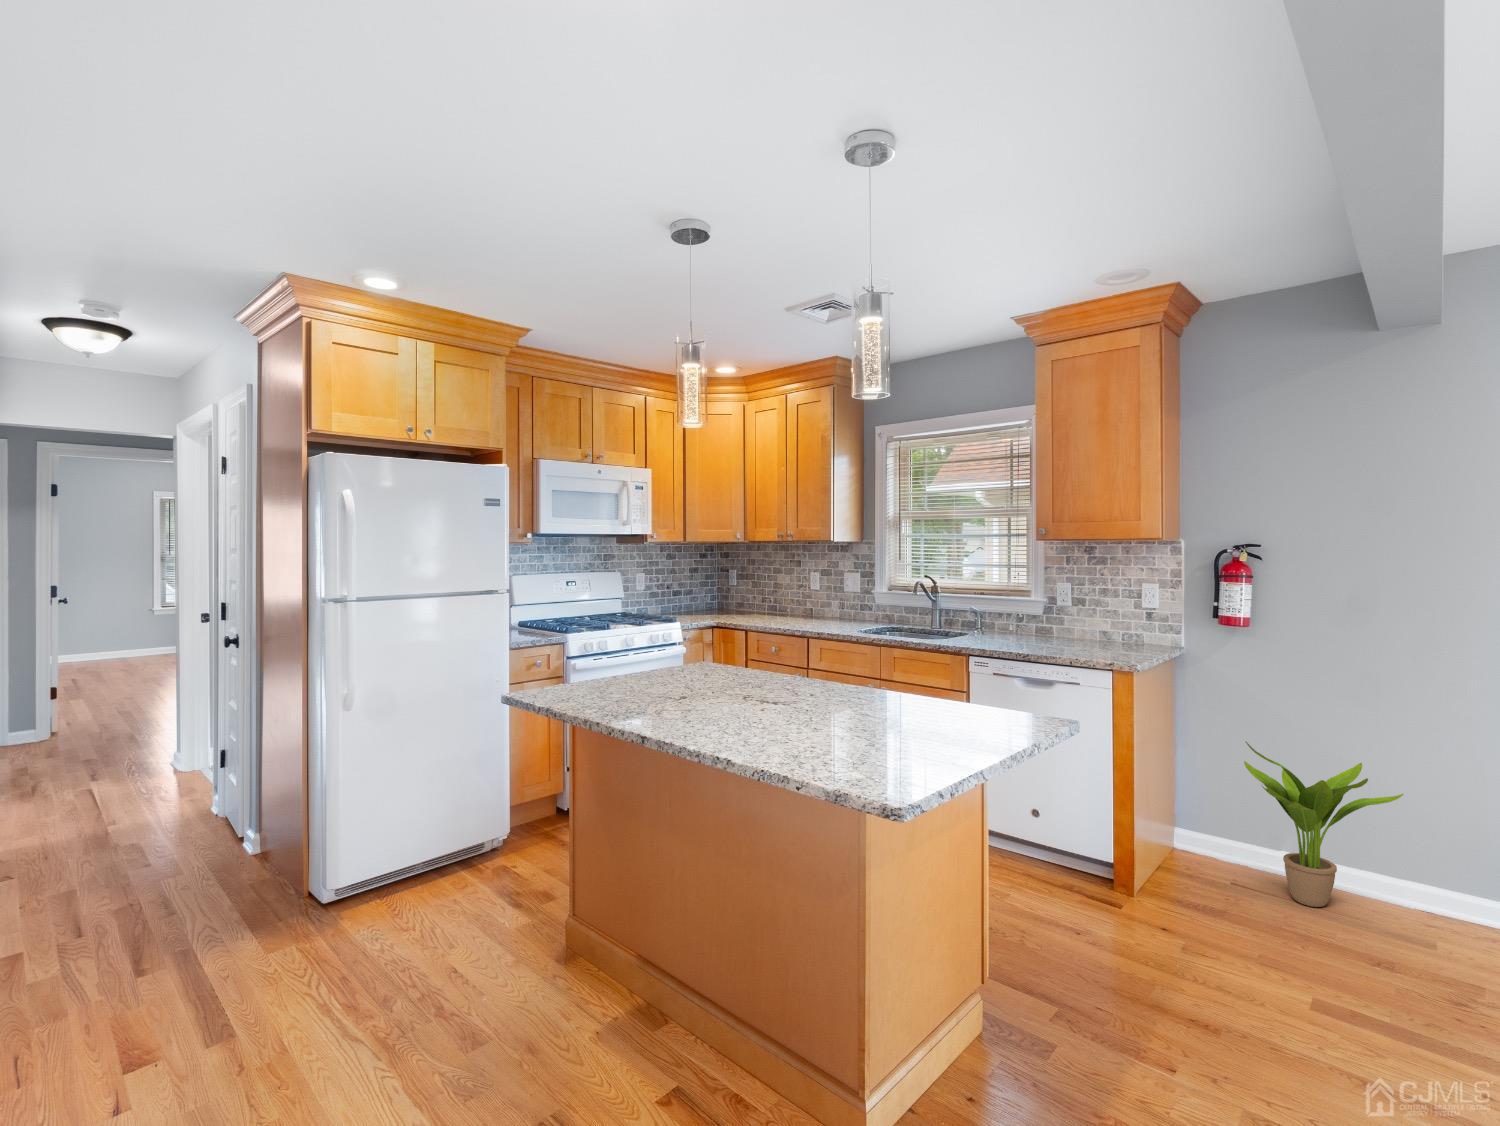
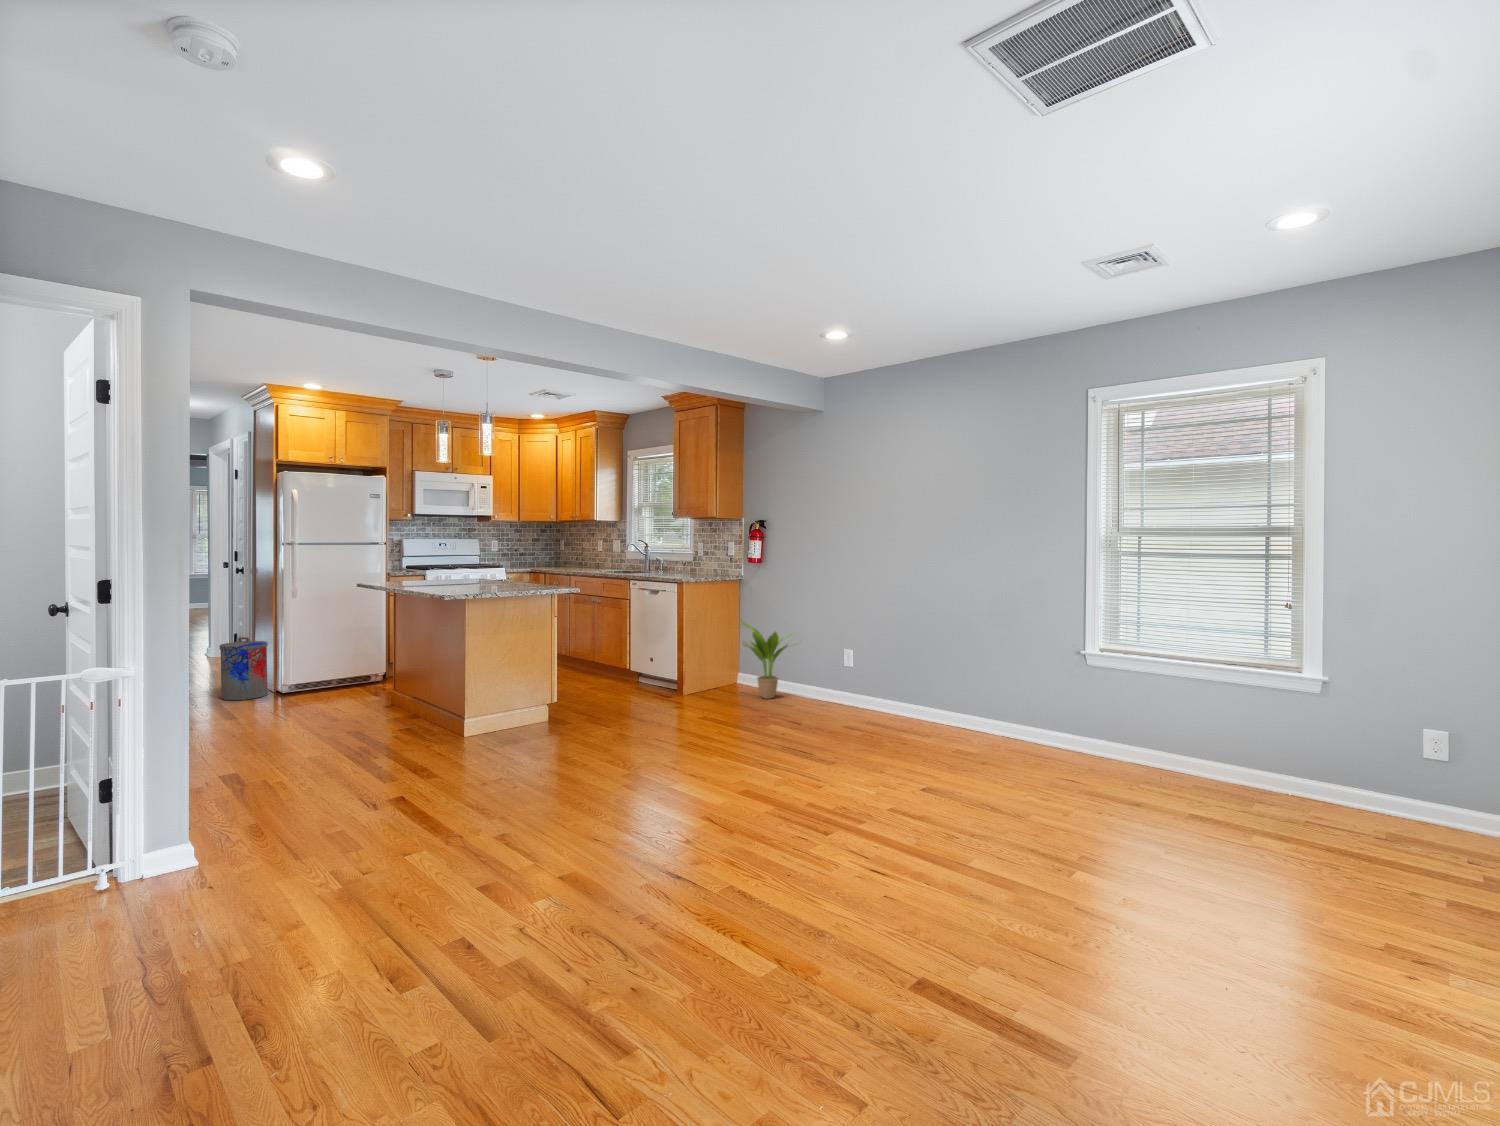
trash can: none [194,795,293,935] -> present [219,637,268,700]

